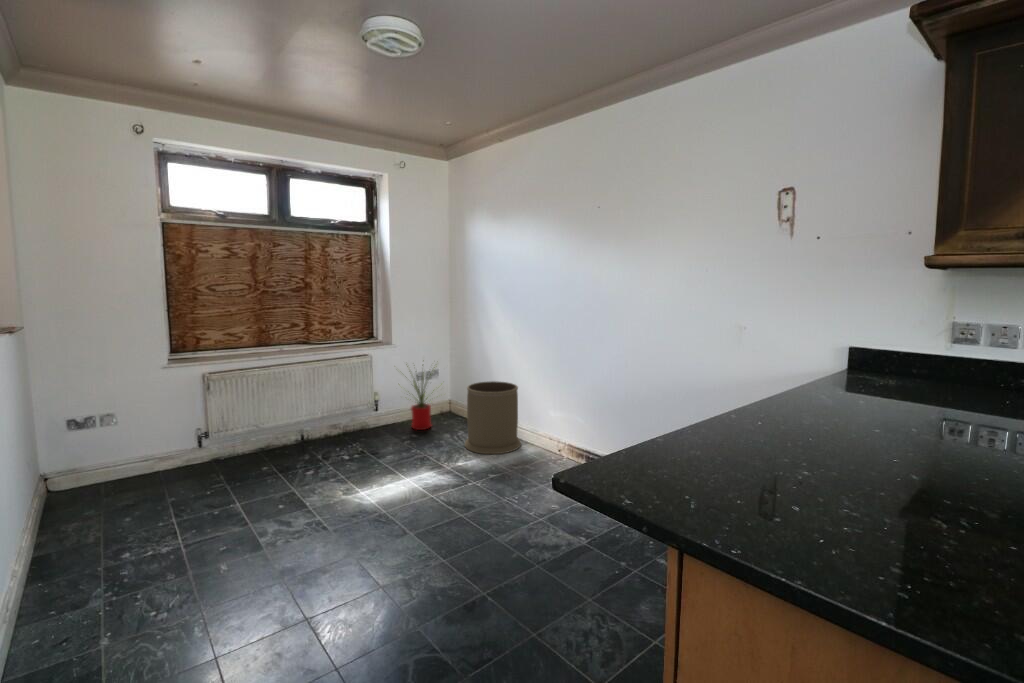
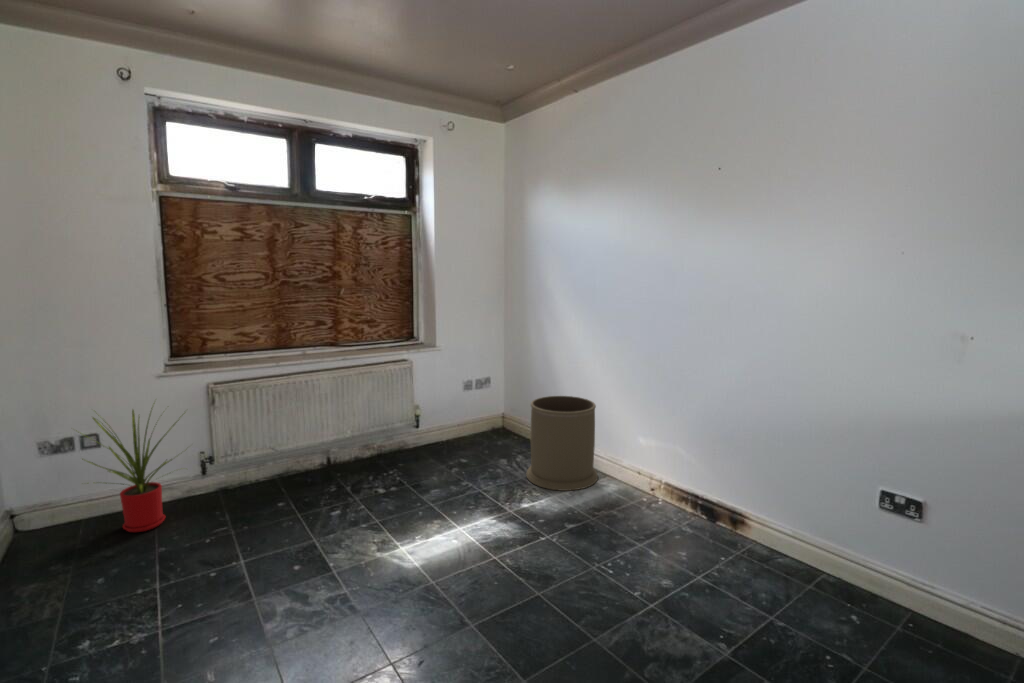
house plant: present [407,366,435,430] -> present [82,408,179,532]

